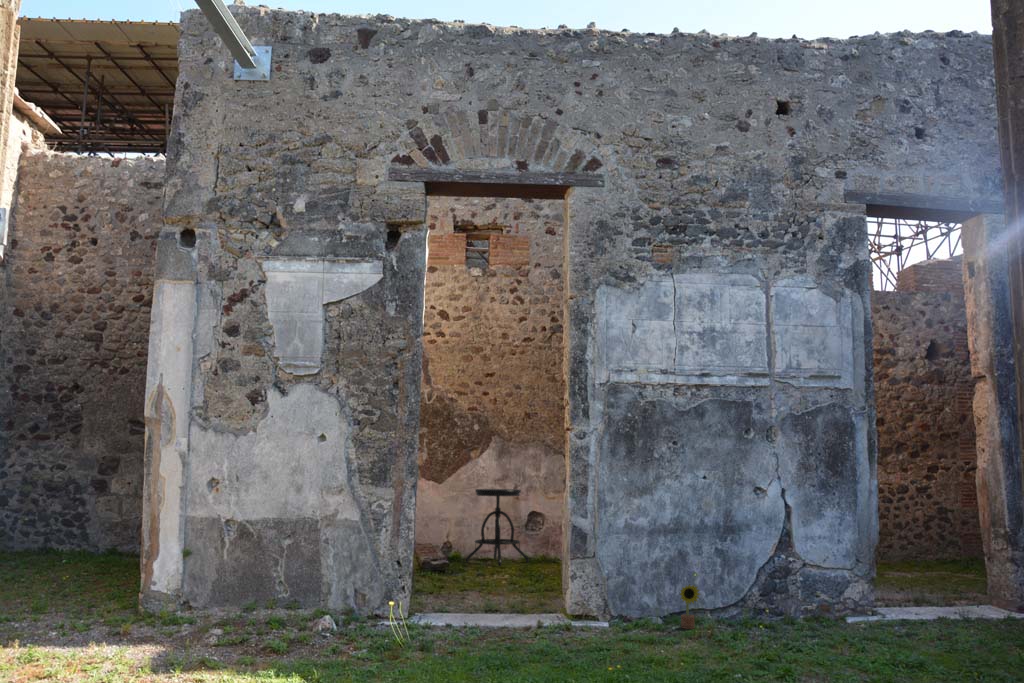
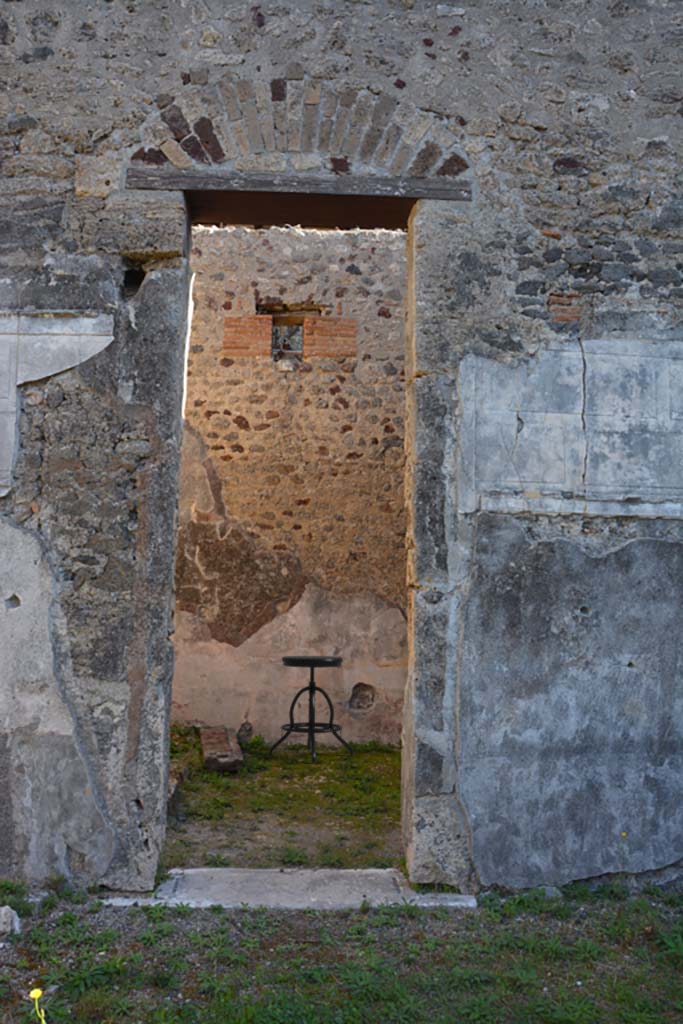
decorative plant: present [680,585,700,629] -> none [591,838,627,910]

